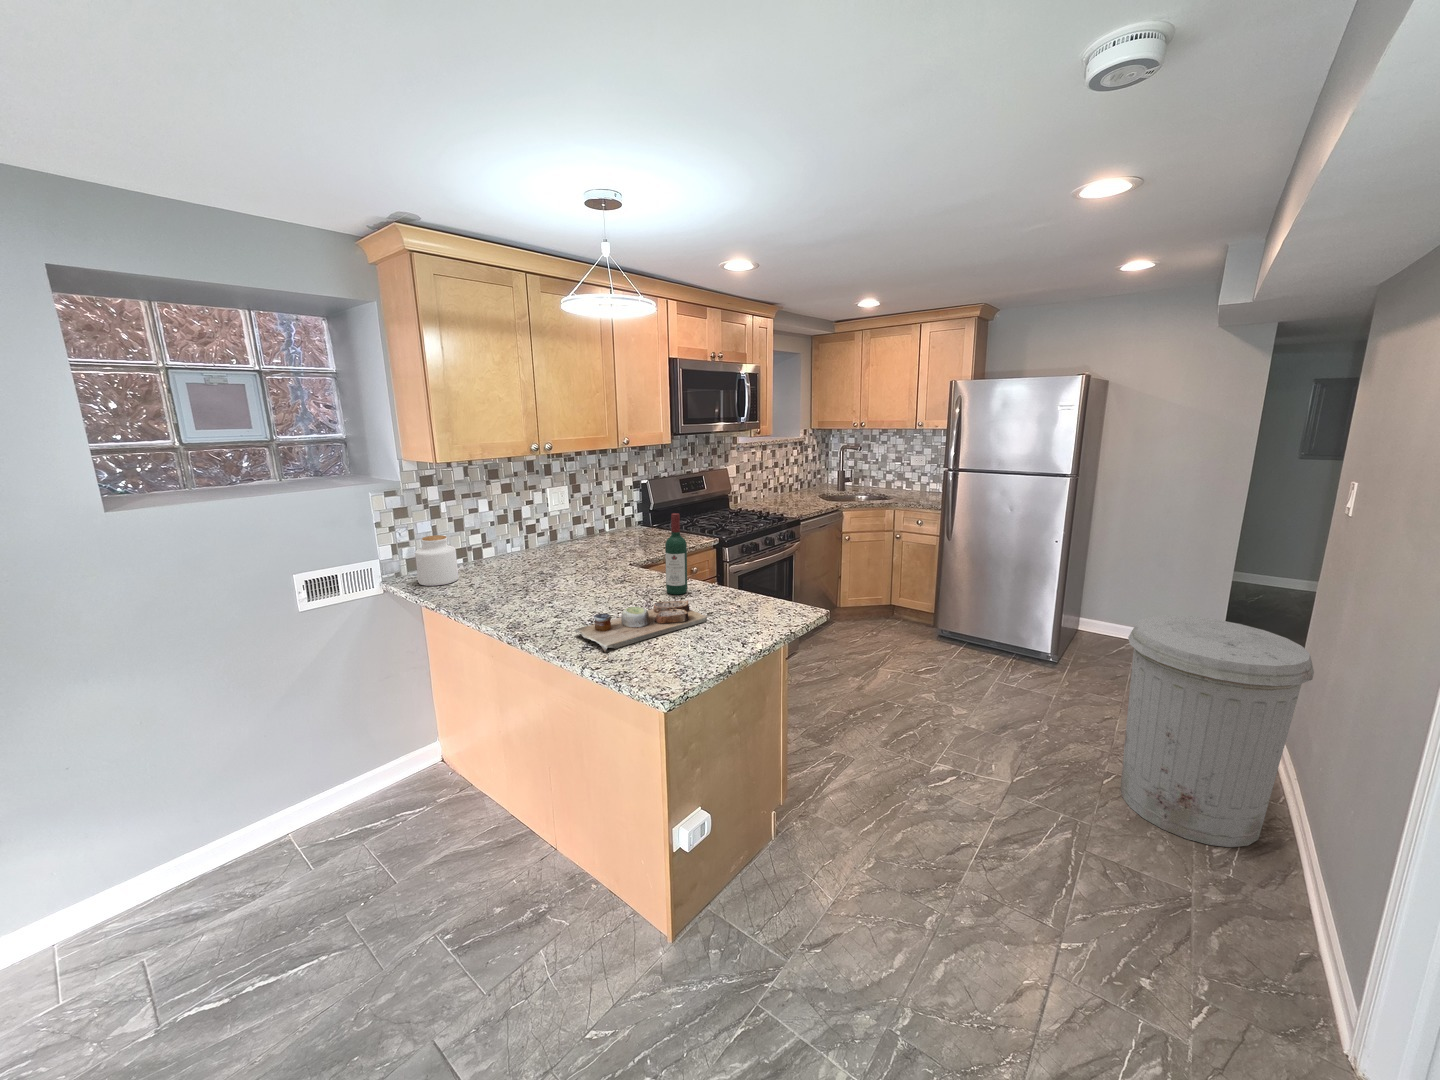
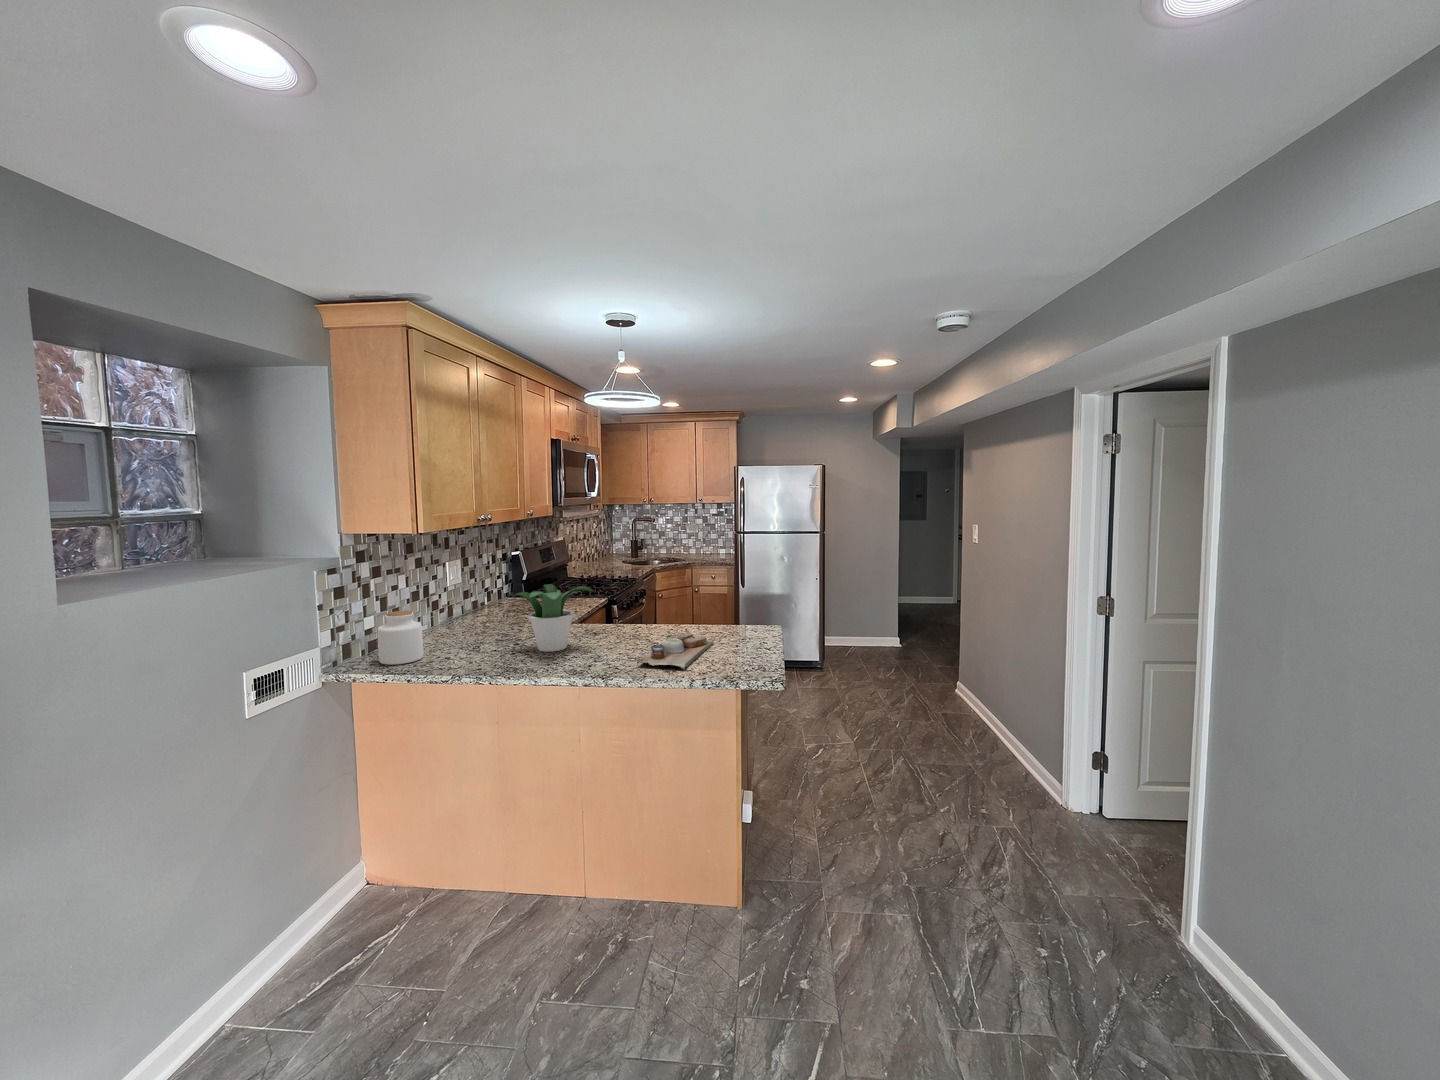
wine bottle: present [665,513,687,594] -> none [642,565,661,634]
potted plant: none [517,524,588,597] -> present [513,584,593,652]
trash can: present [1120,615,1314,847] -> none [899,609,992,743]

